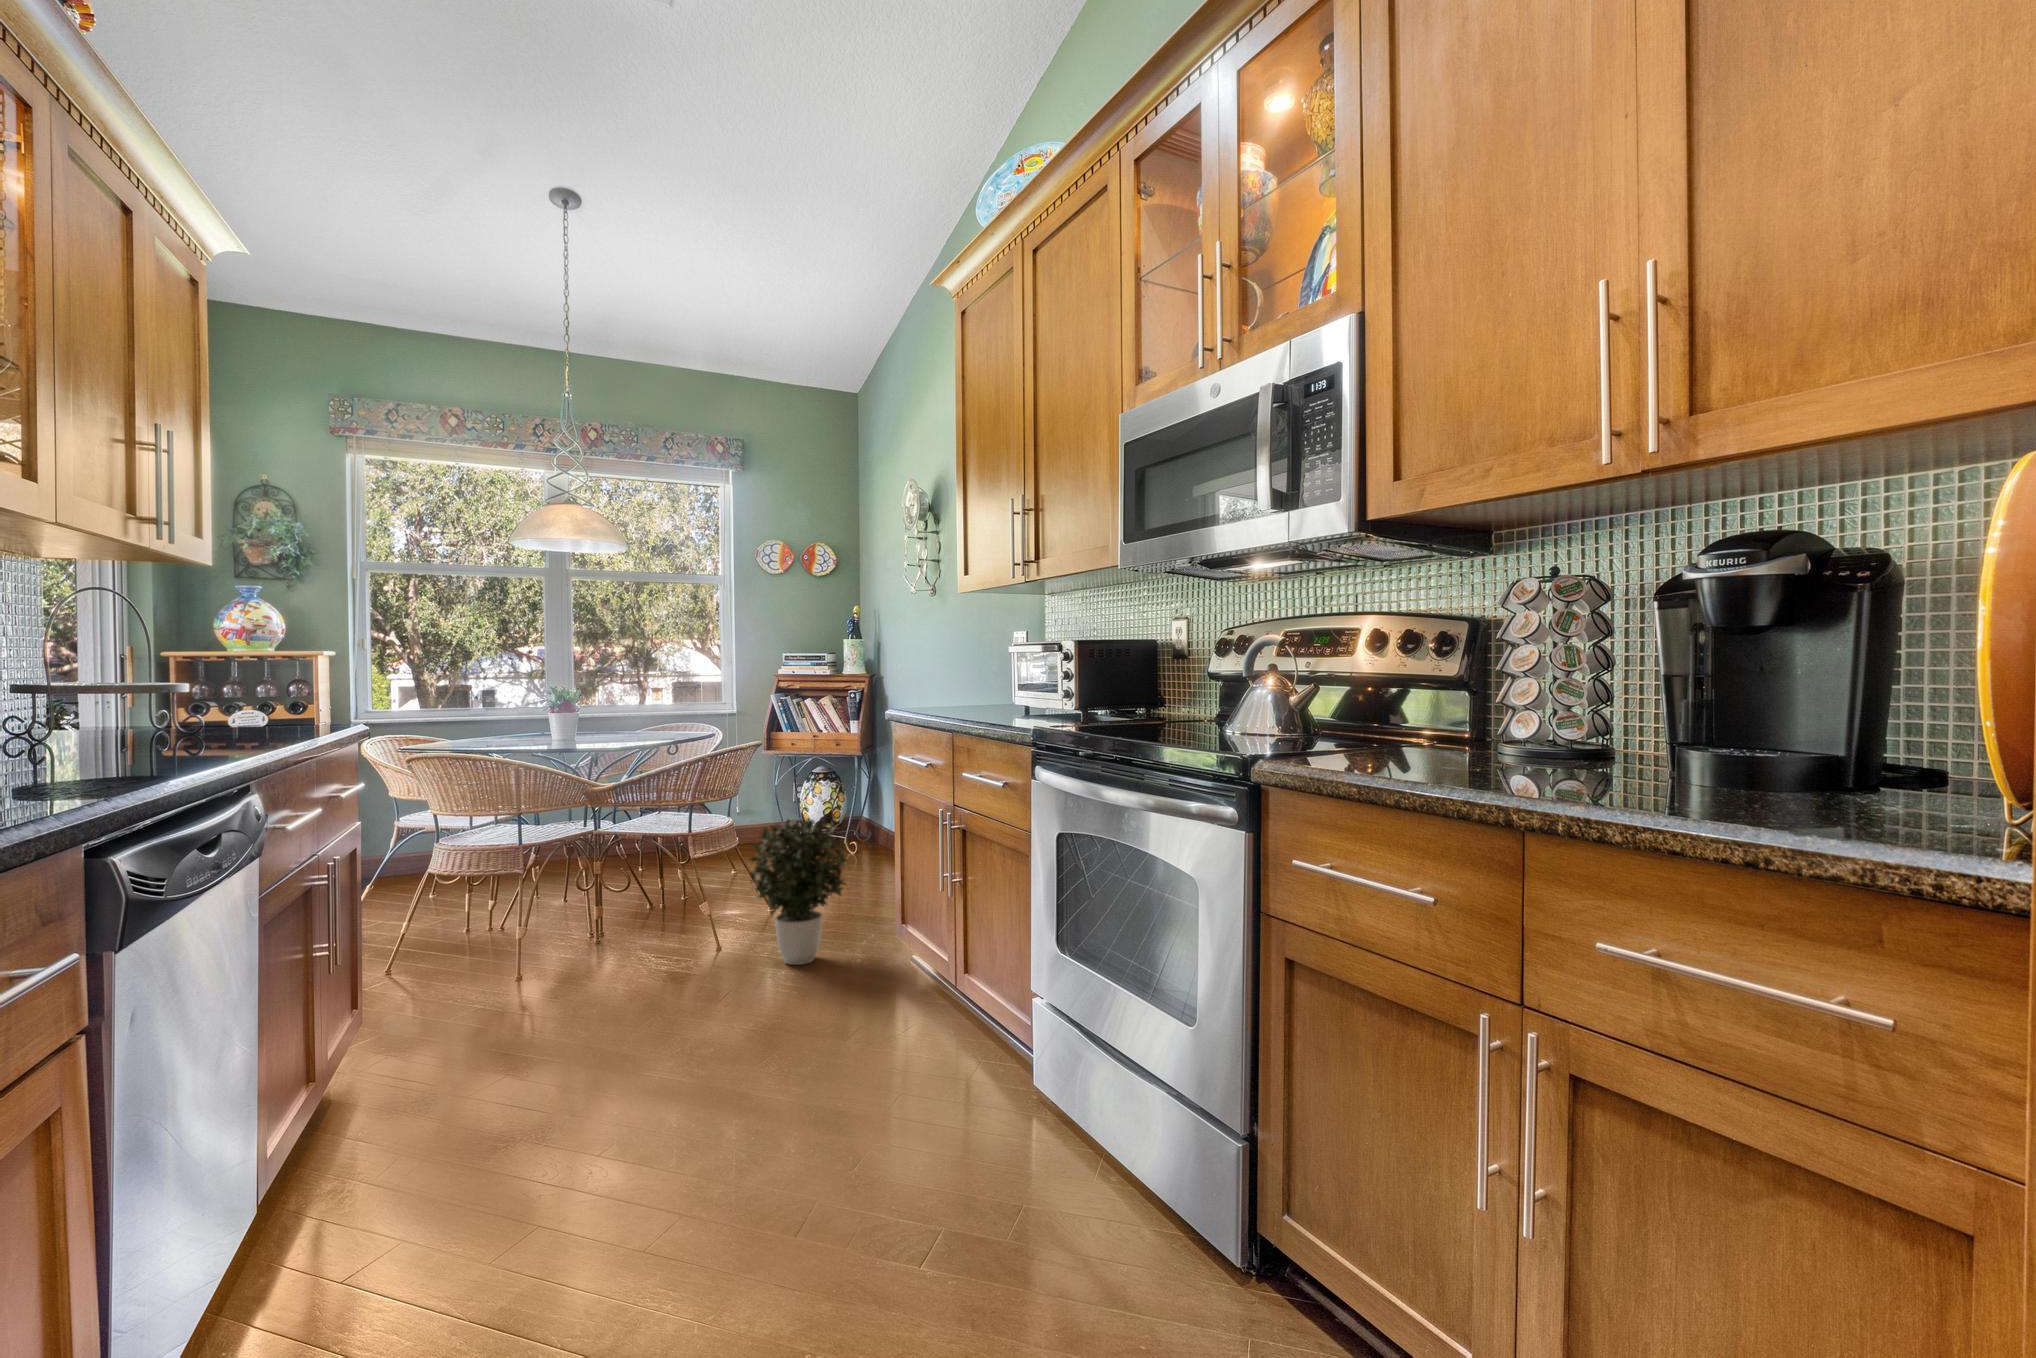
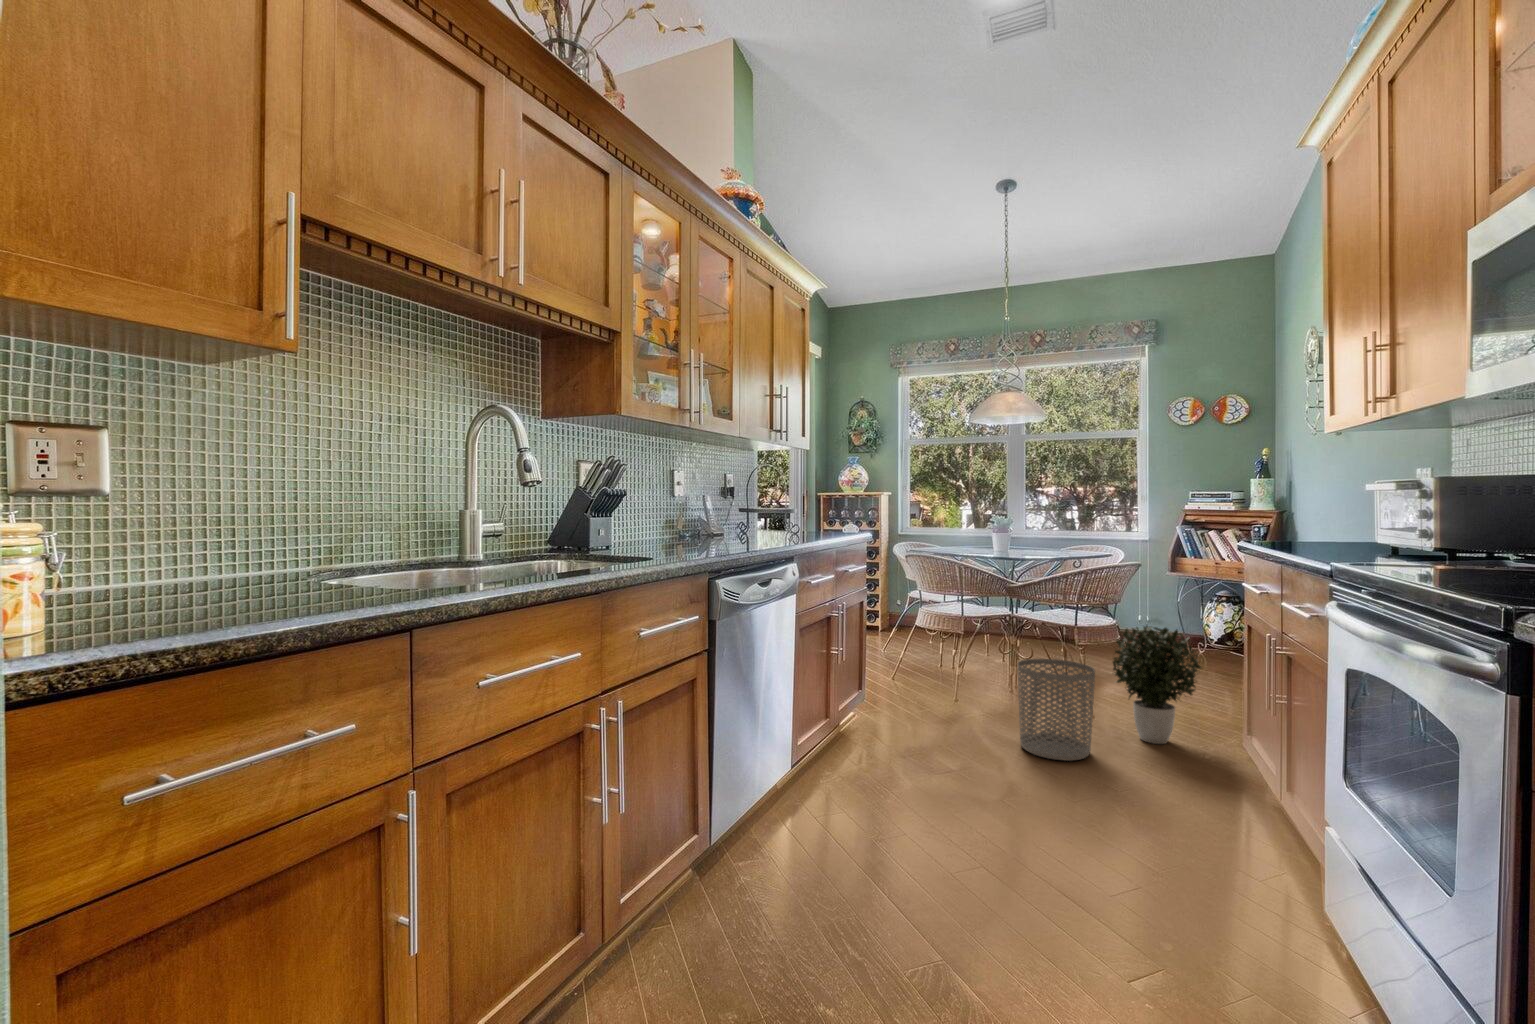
waste bin: none [639,882,745,1024] -> present [1018,659,1095,761]

